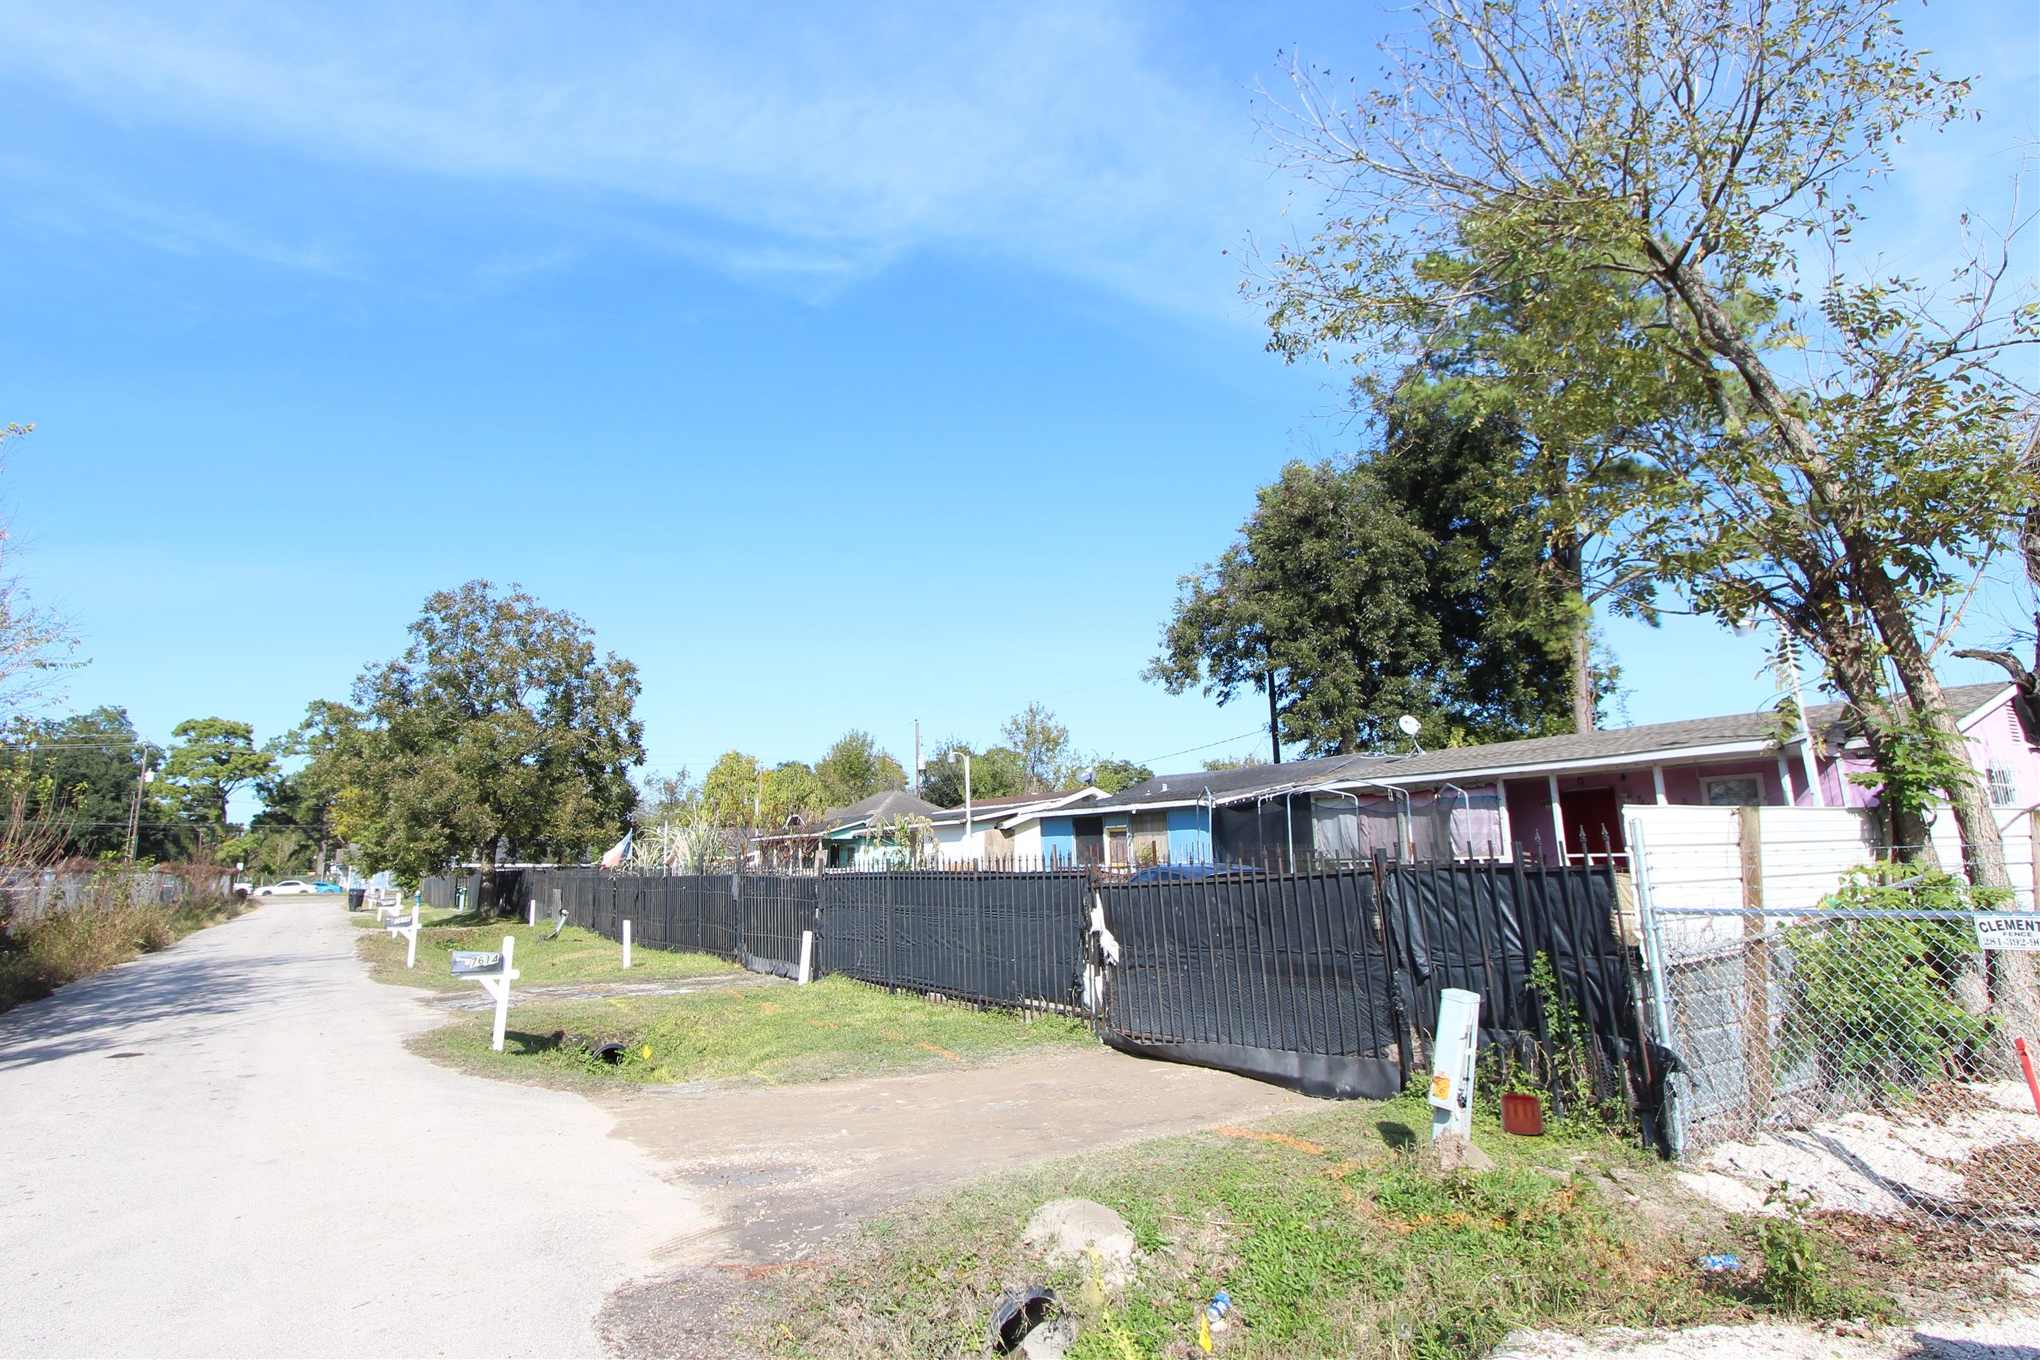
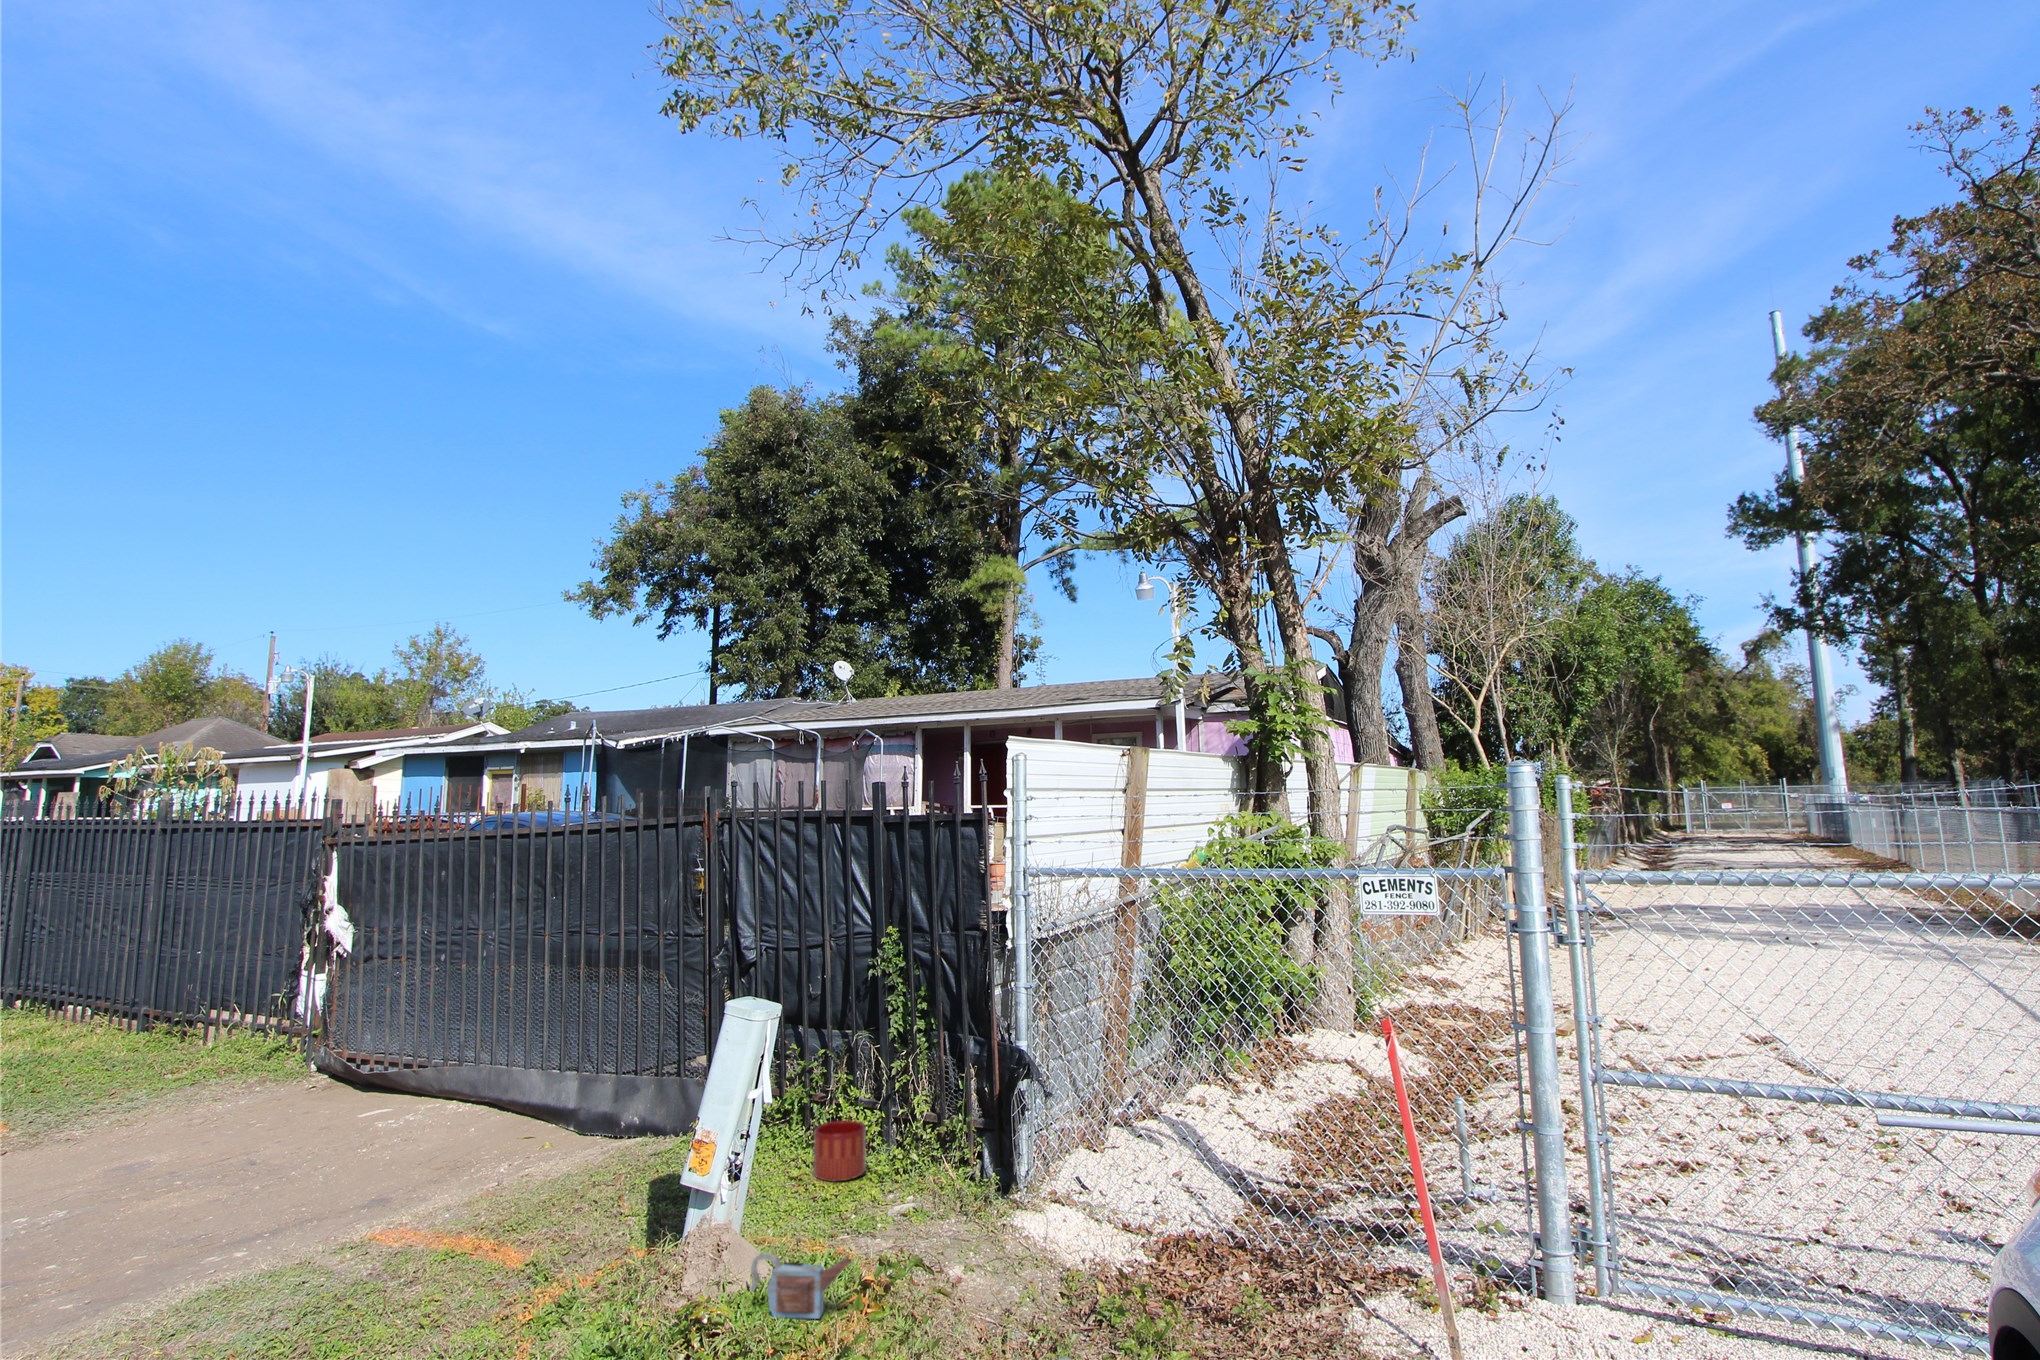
watering can: none [1486,1153,1558,1199] -> present [750,1253,852,1319]

